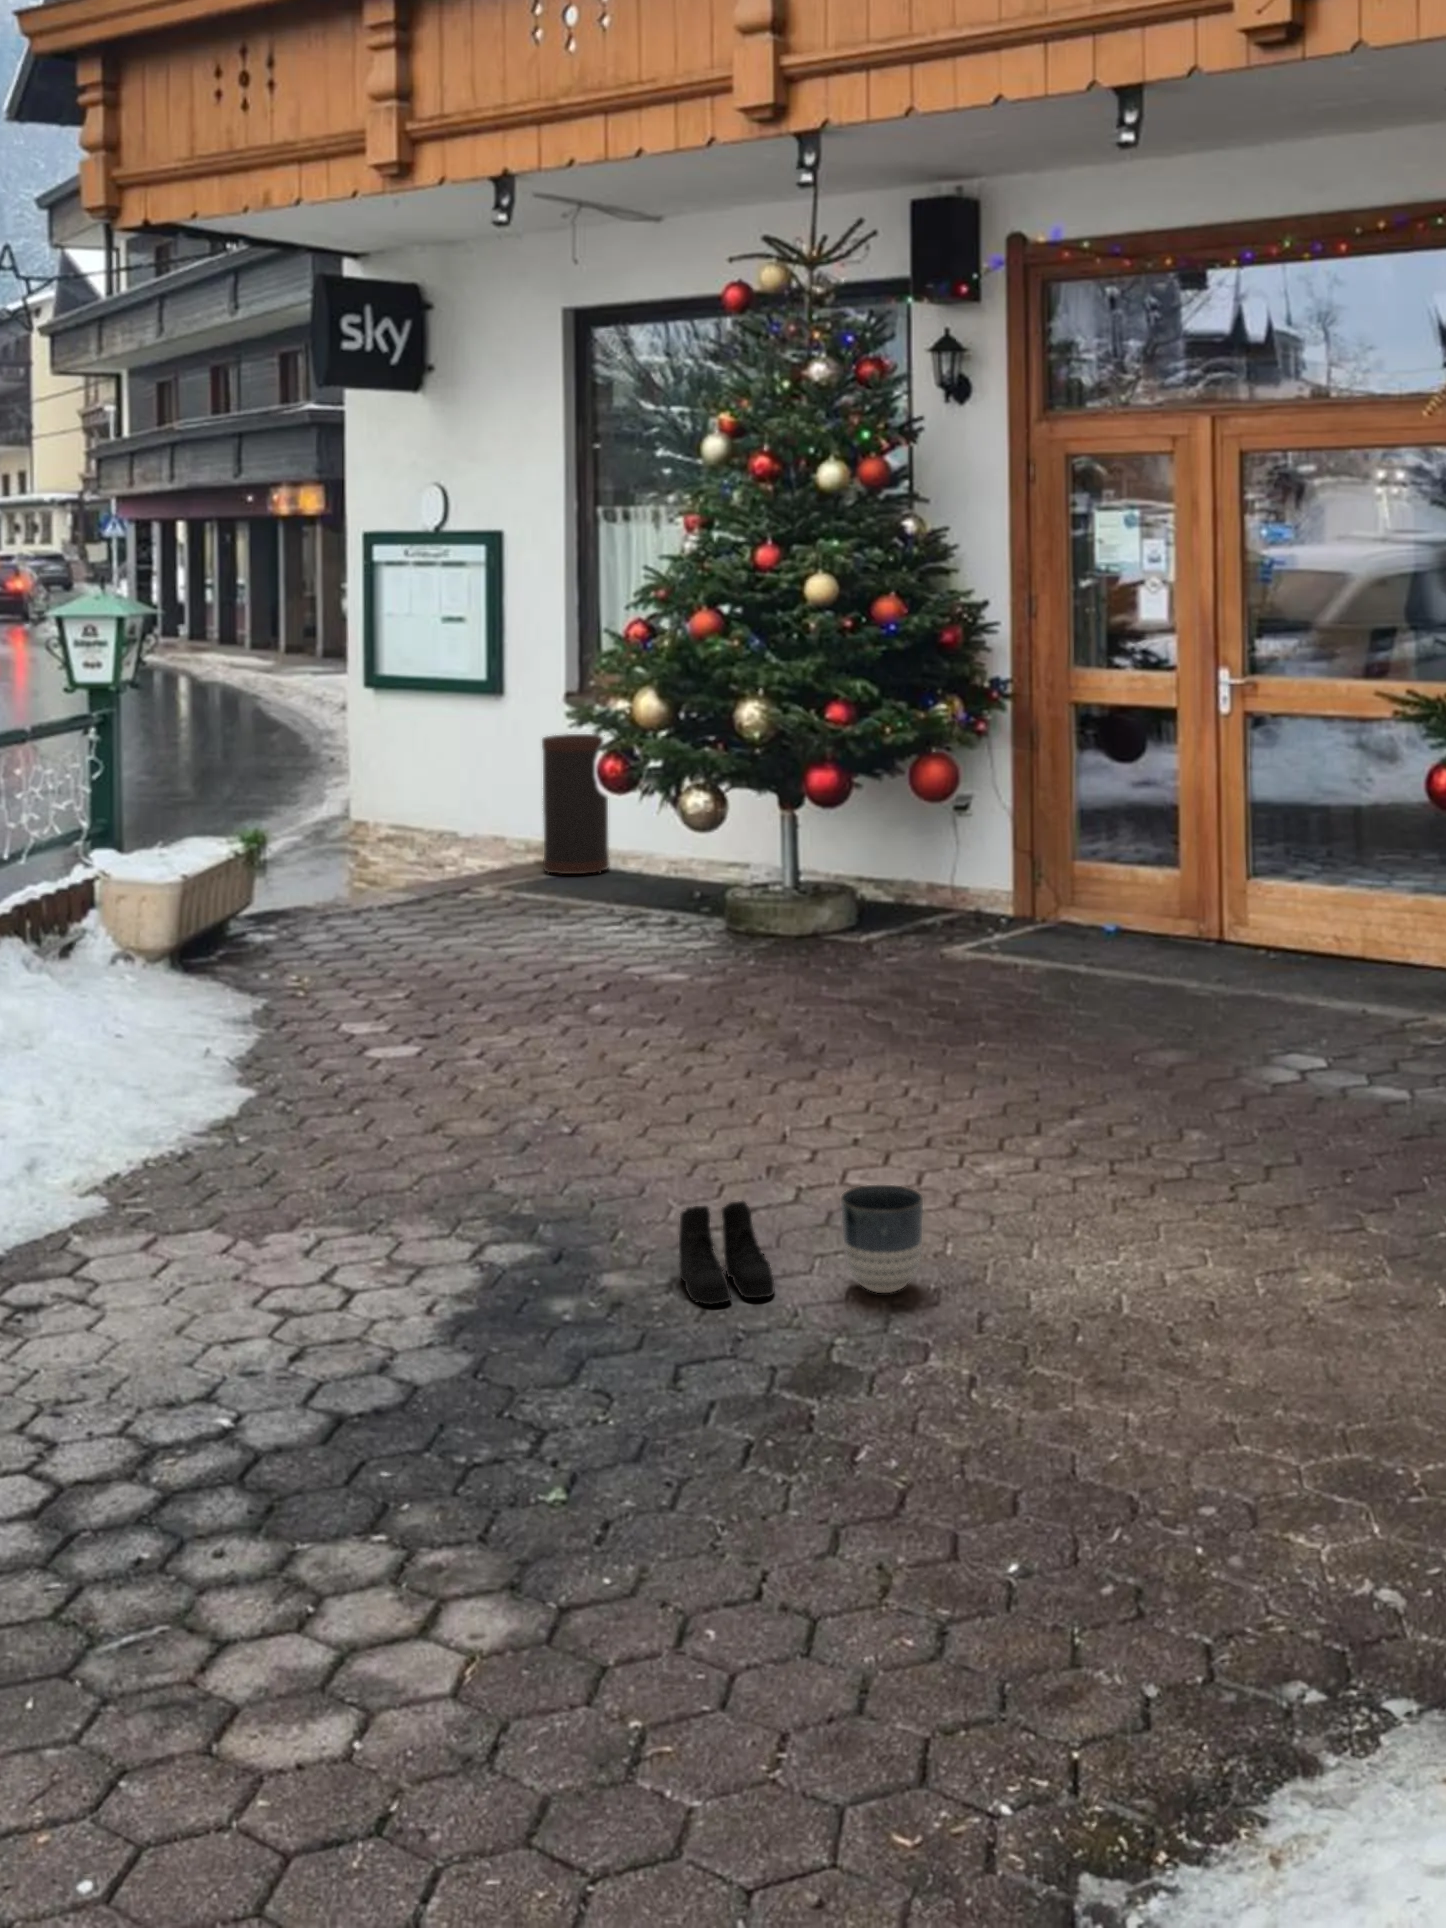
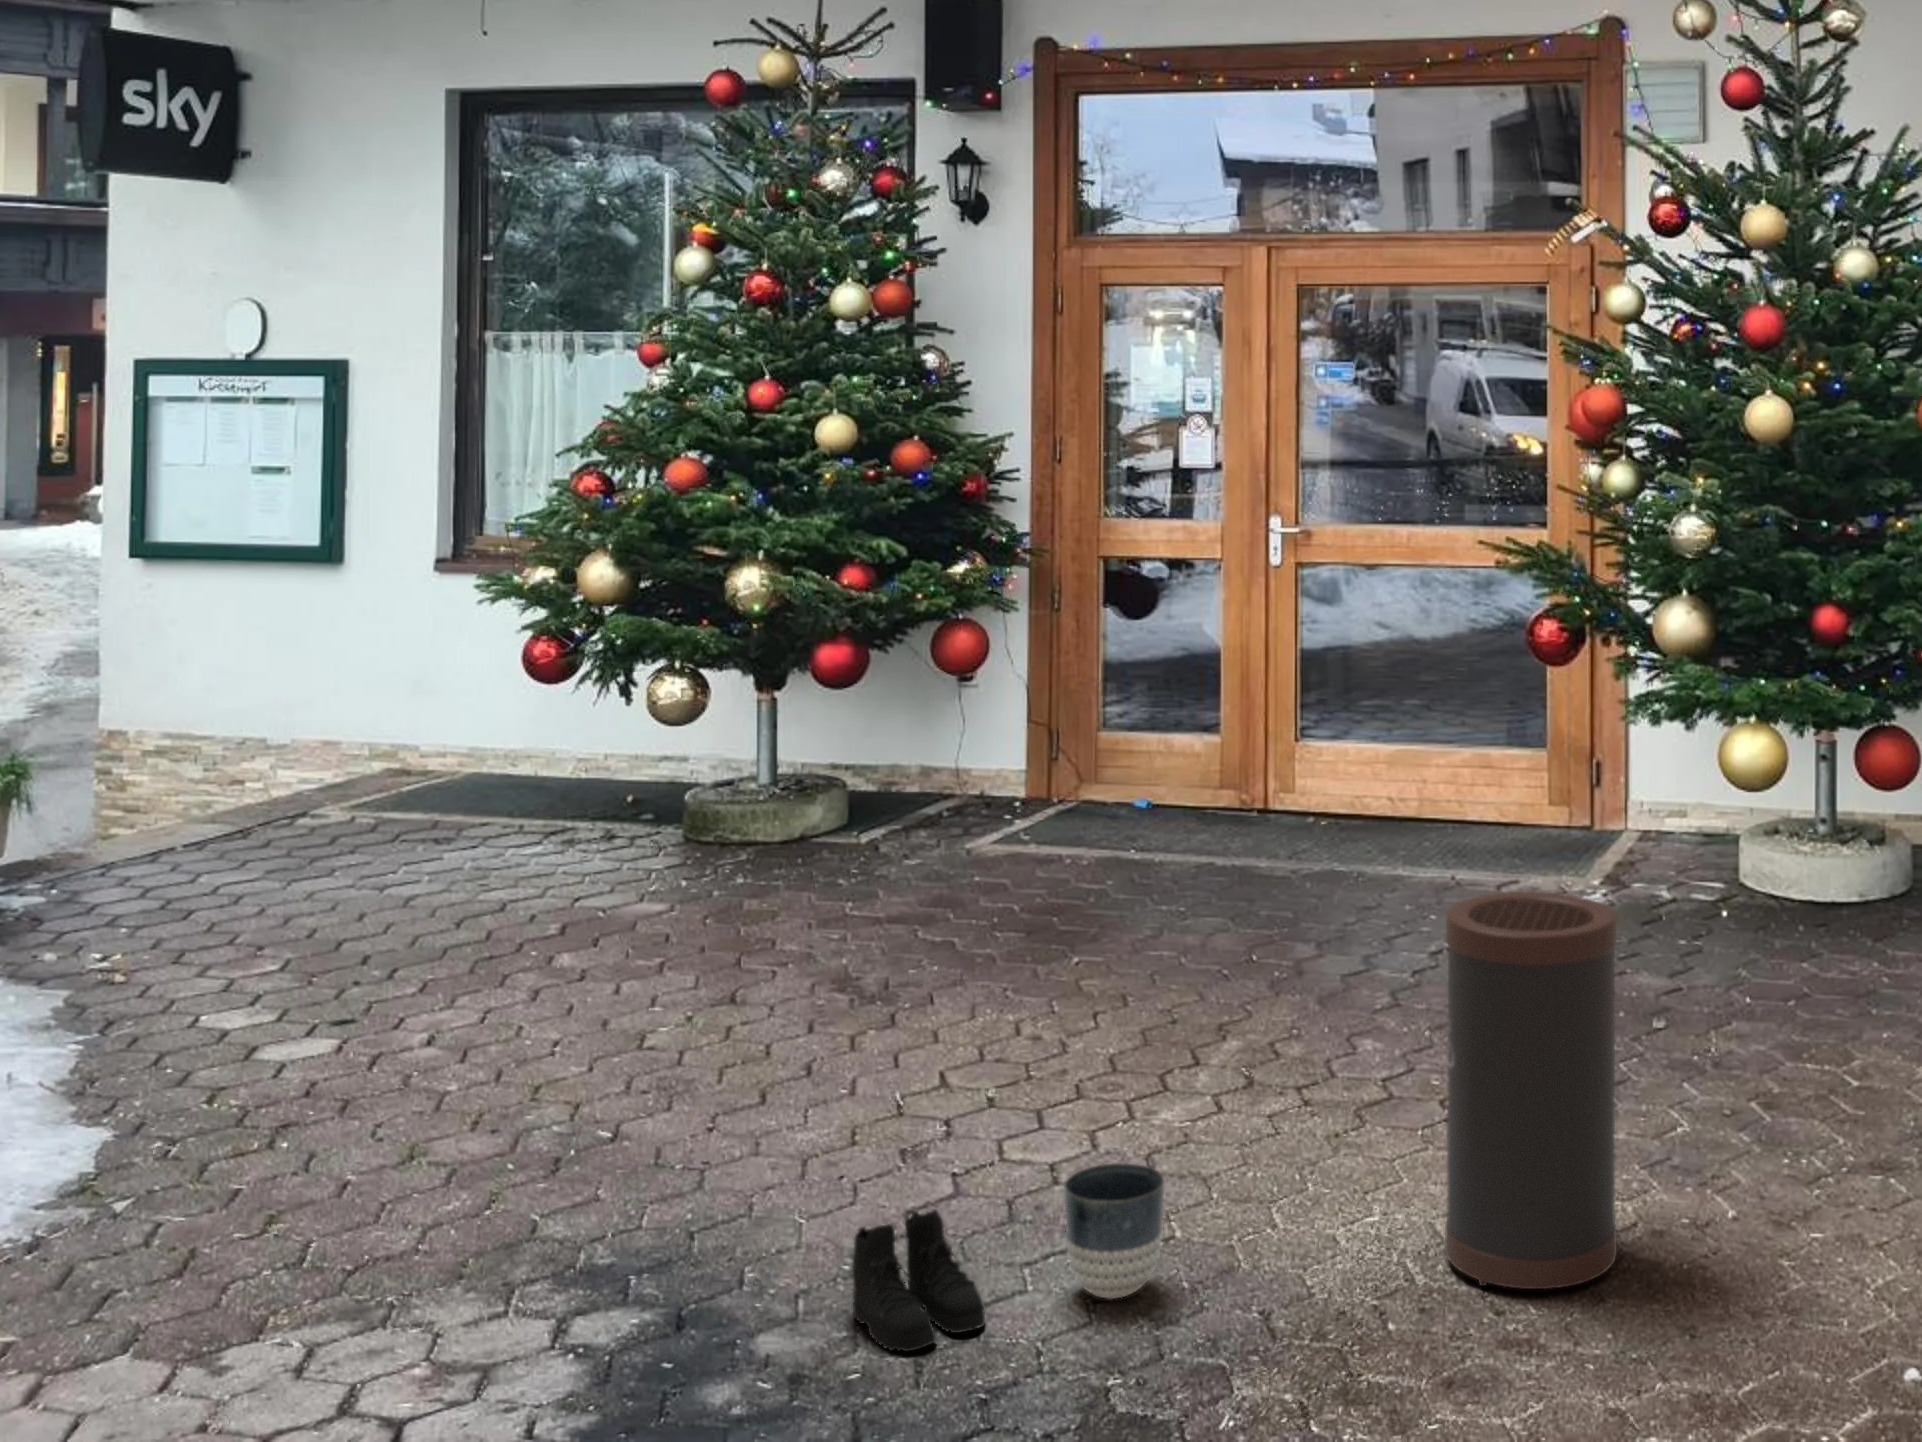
trash can: present [542,734,609,874] -> present [1445,892,1617,1289]

